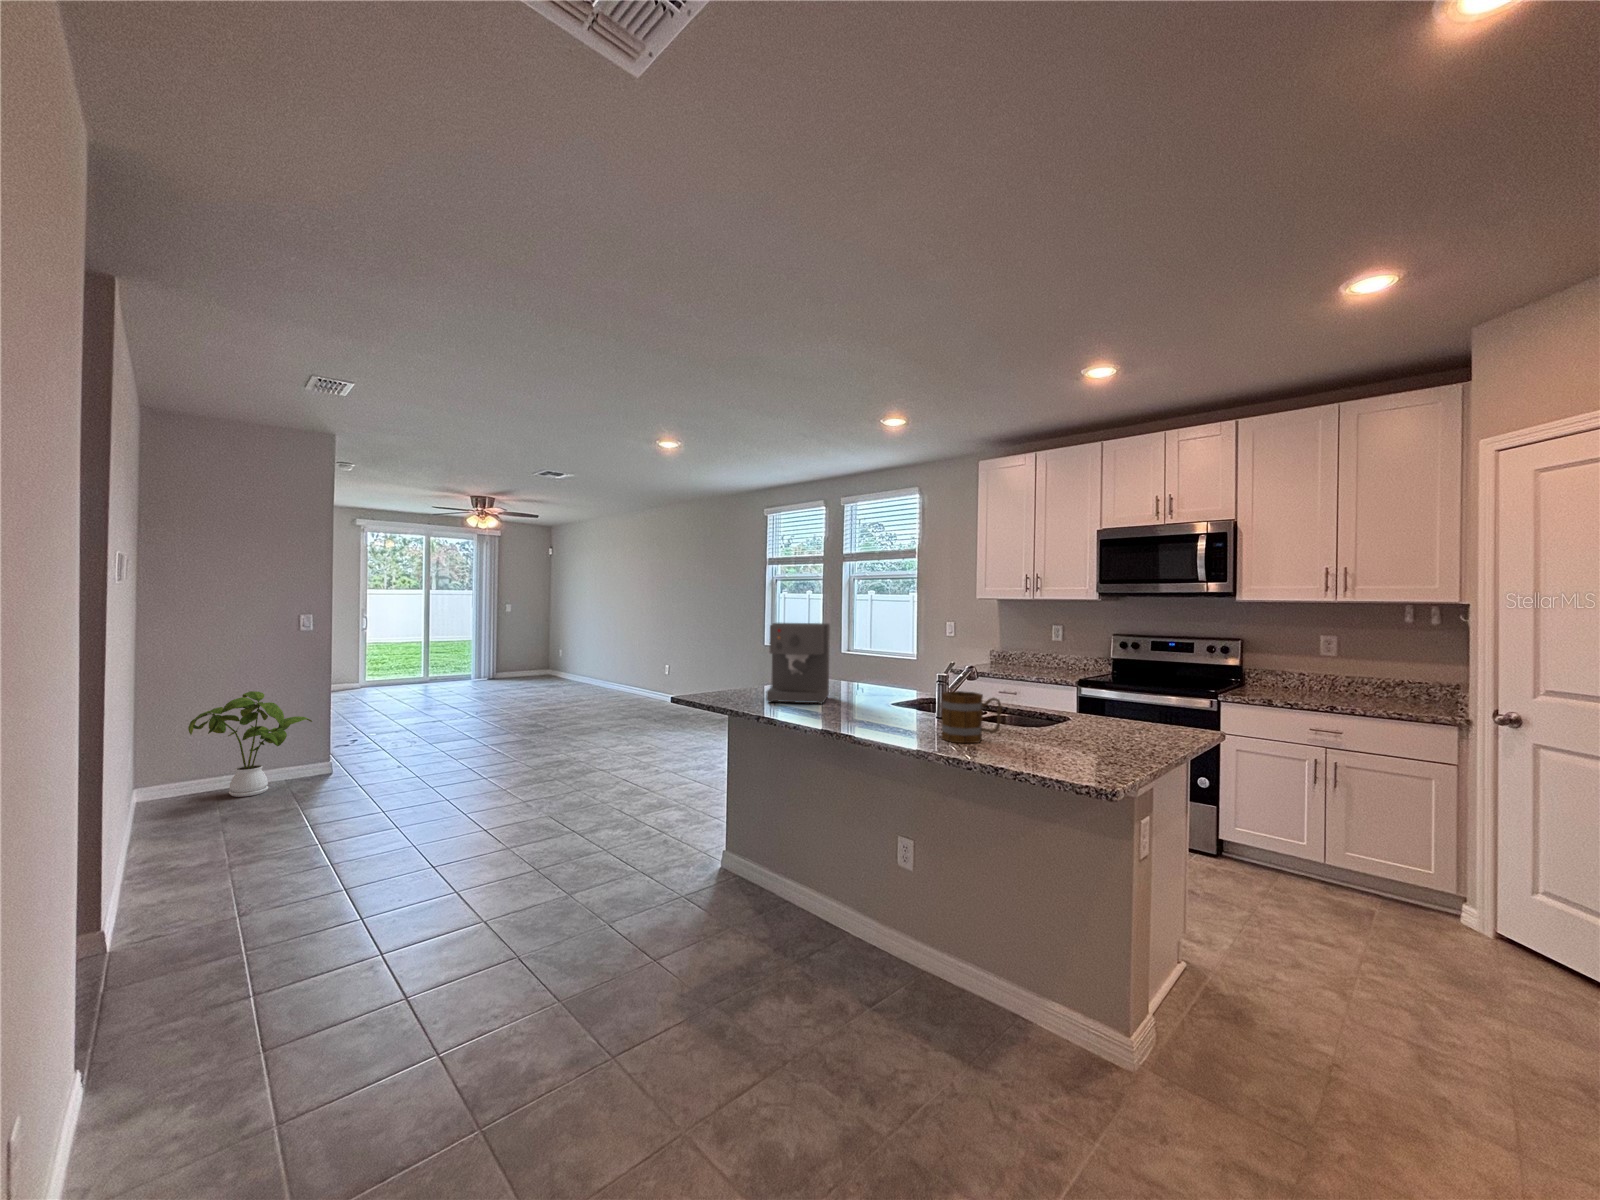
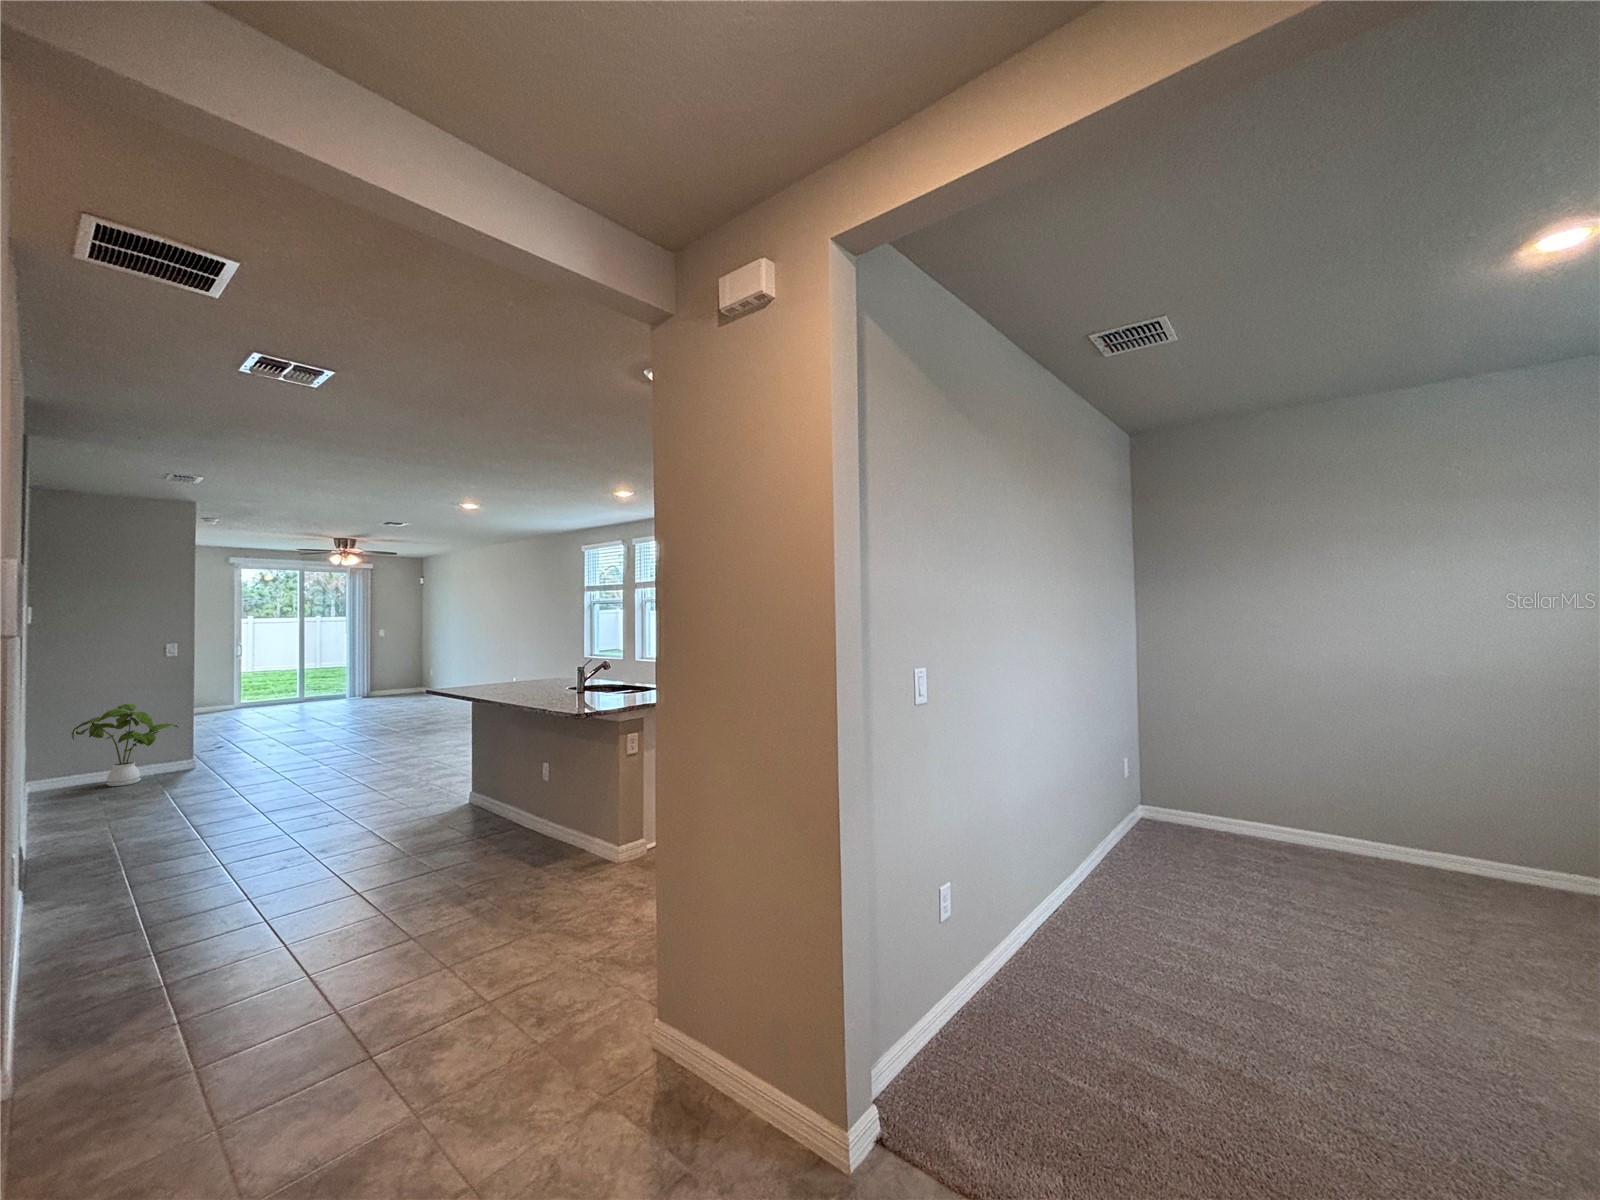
coffee maker: present [766,623,830,704] -> none [486,638,536,690]
mug: present [941,691,1002,743] -> none [550,674,583,702]

